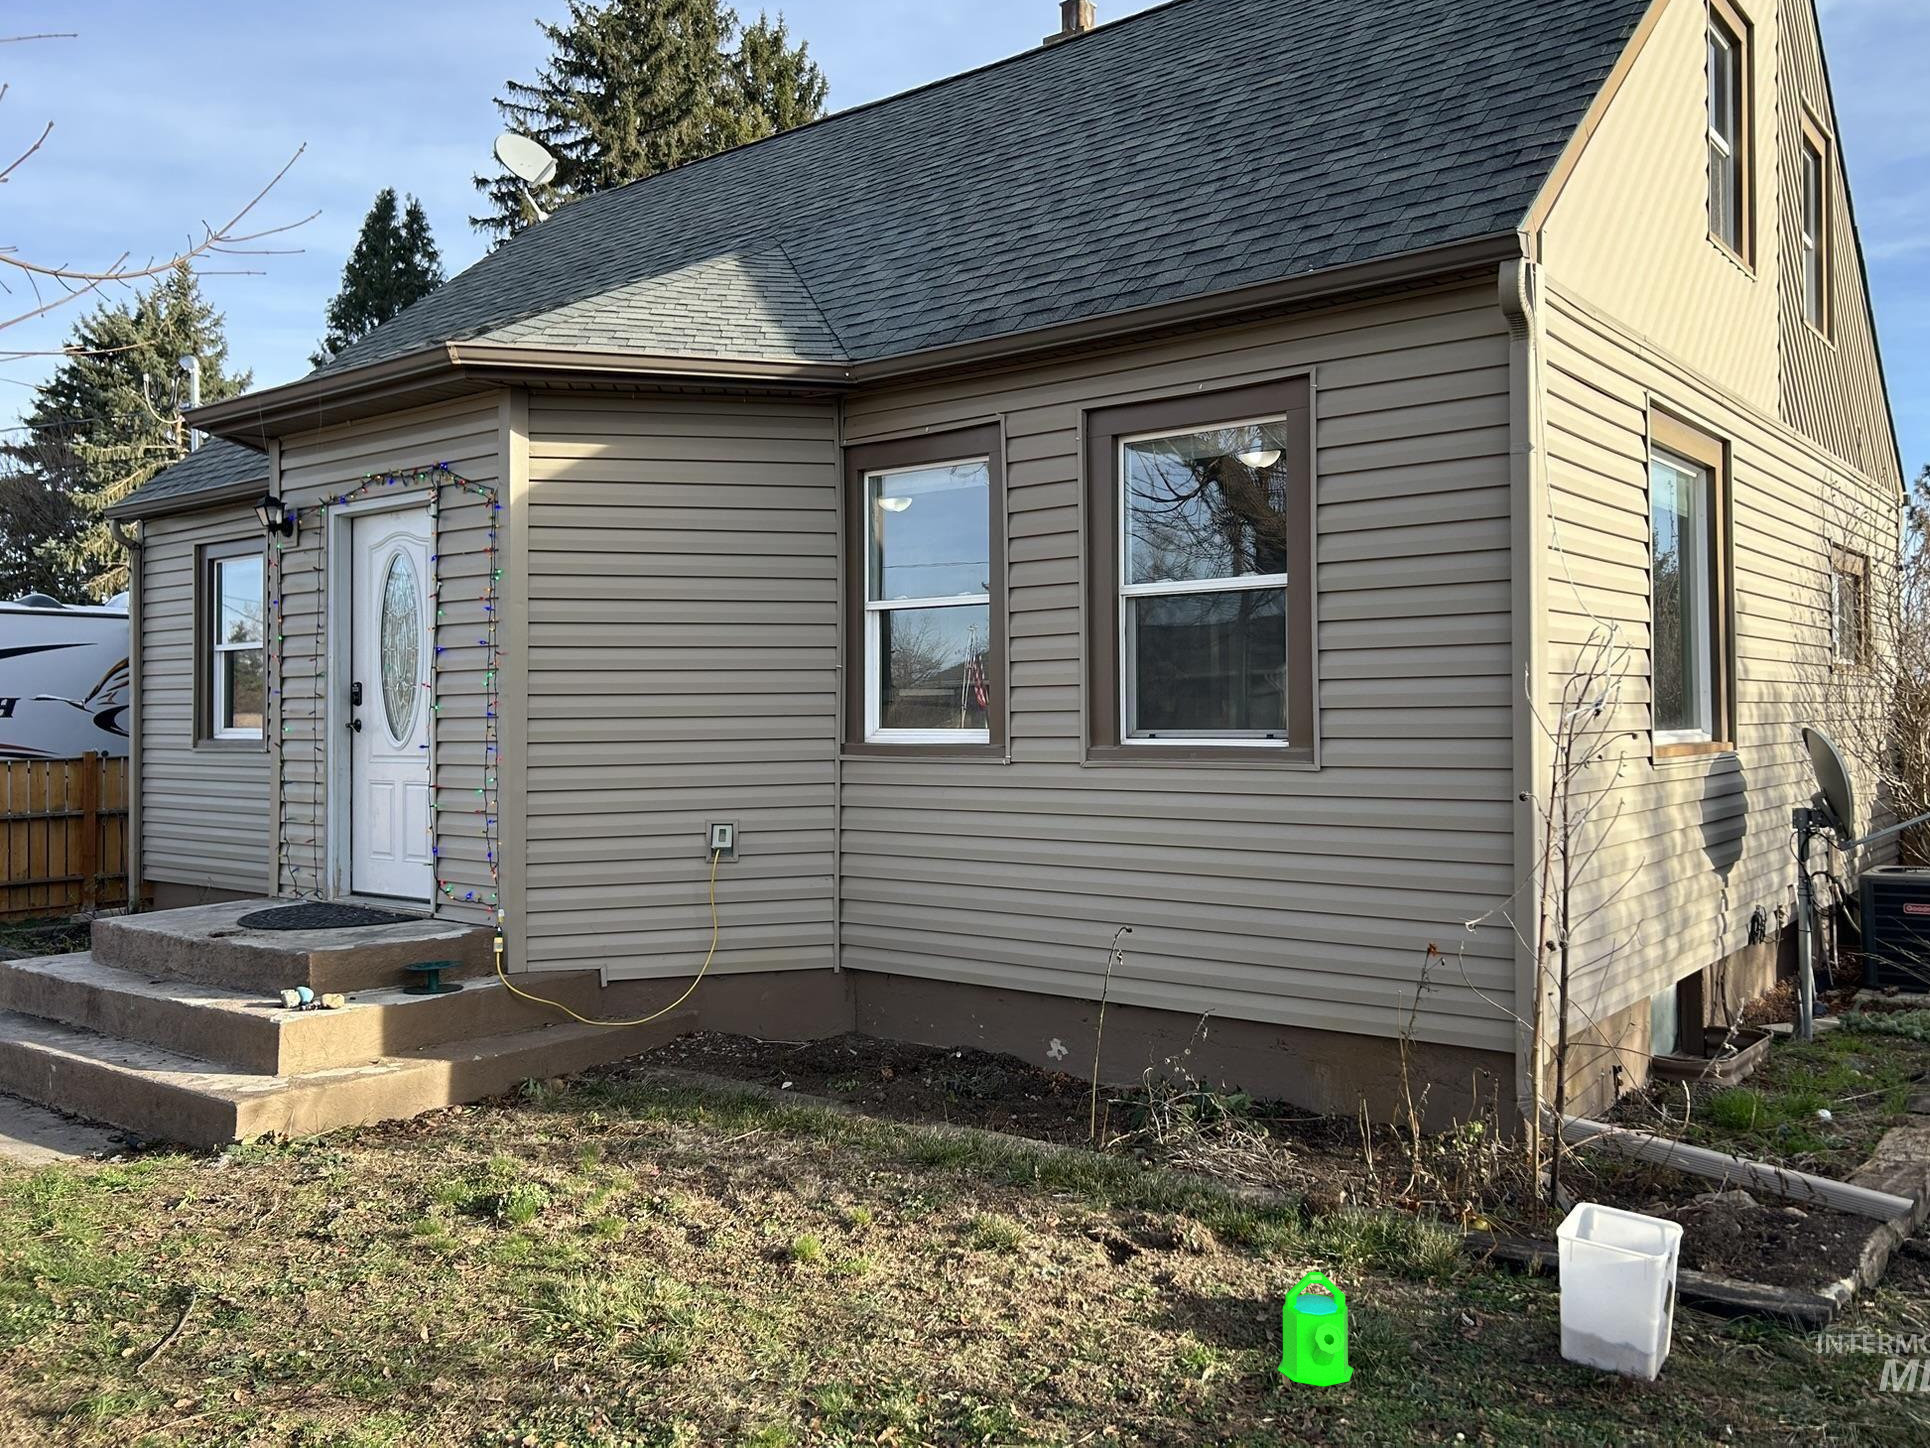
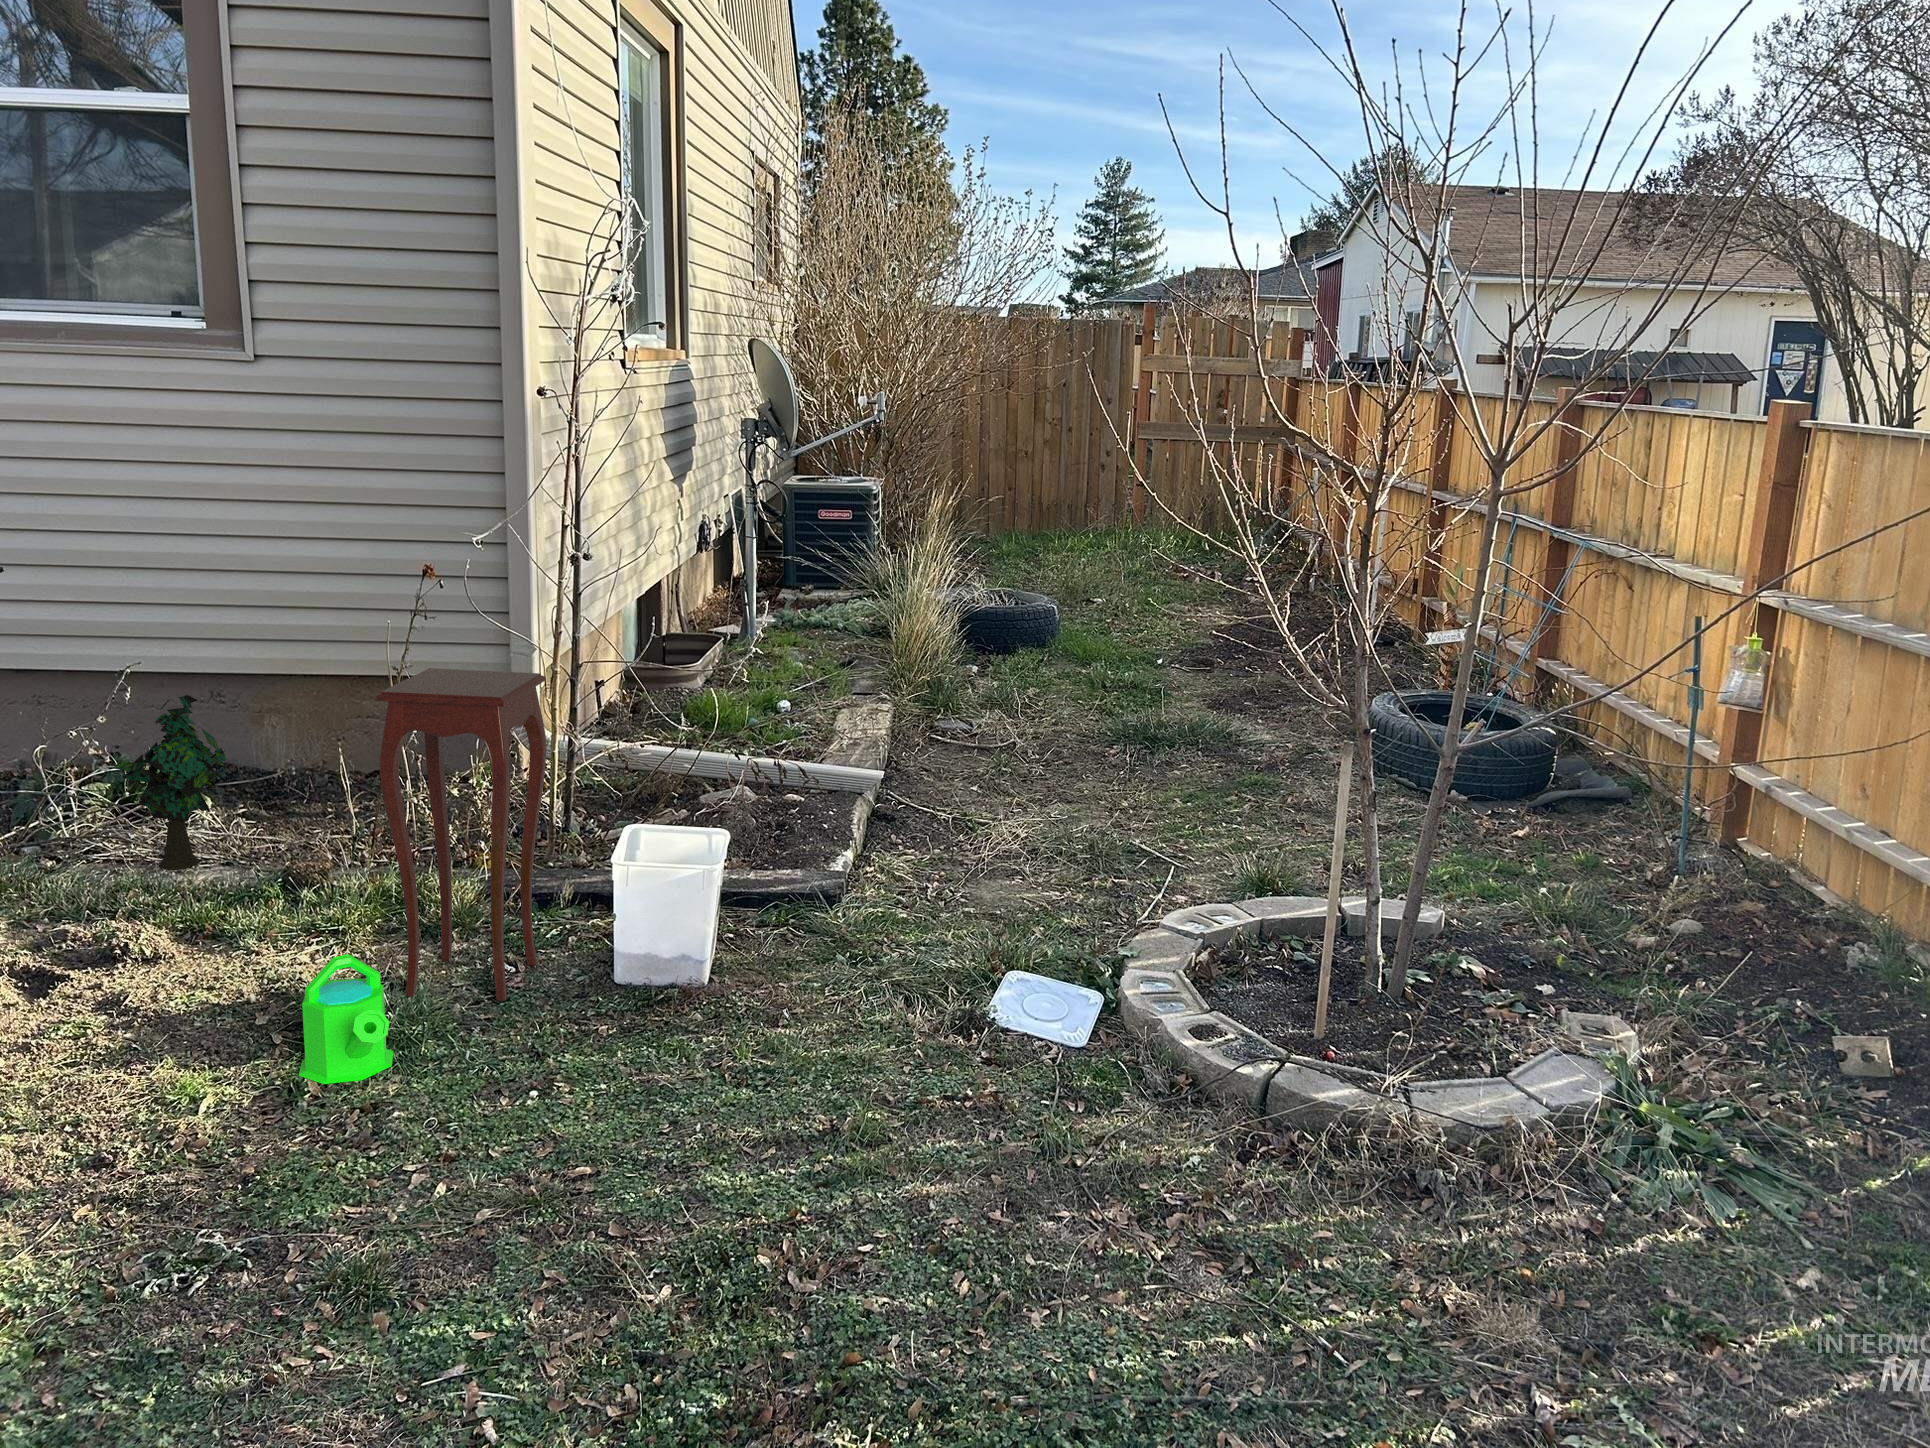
side table: none [1360,1036,1506,1349] -> present [376,668,546,1001]
decorative plant: none [1194,1040,1274,1183] -> present [114,695,227,869]

